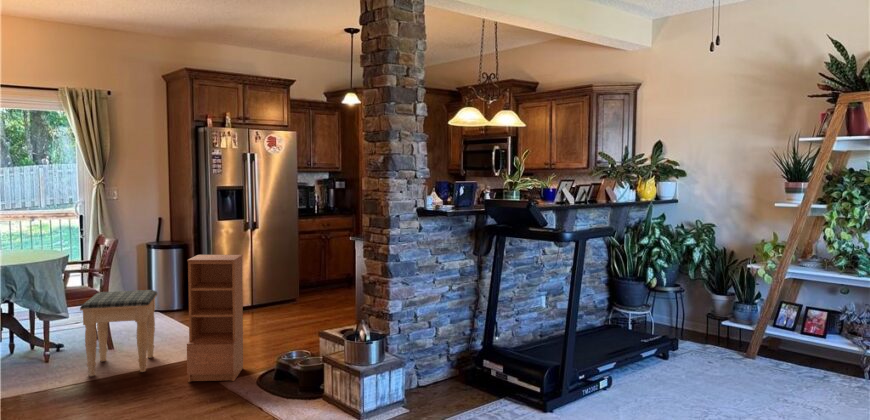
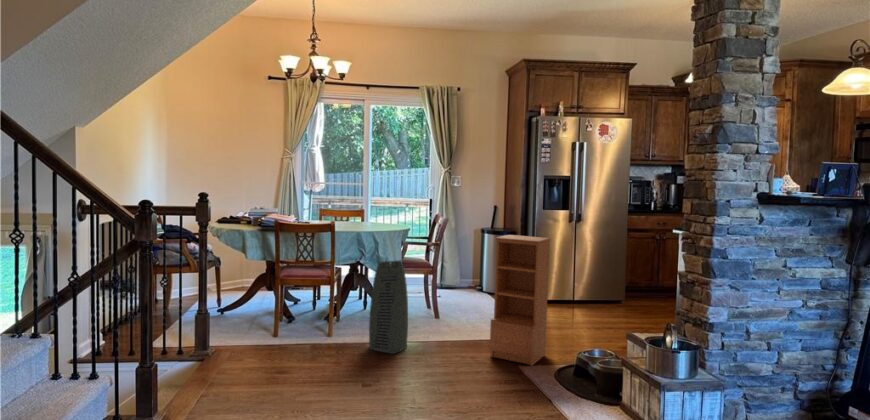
footstool: present [80,290,157,376] -> none [412,263,477,340]
air purifier: none [33,296,84,407] -> present [369,261,408,354]

